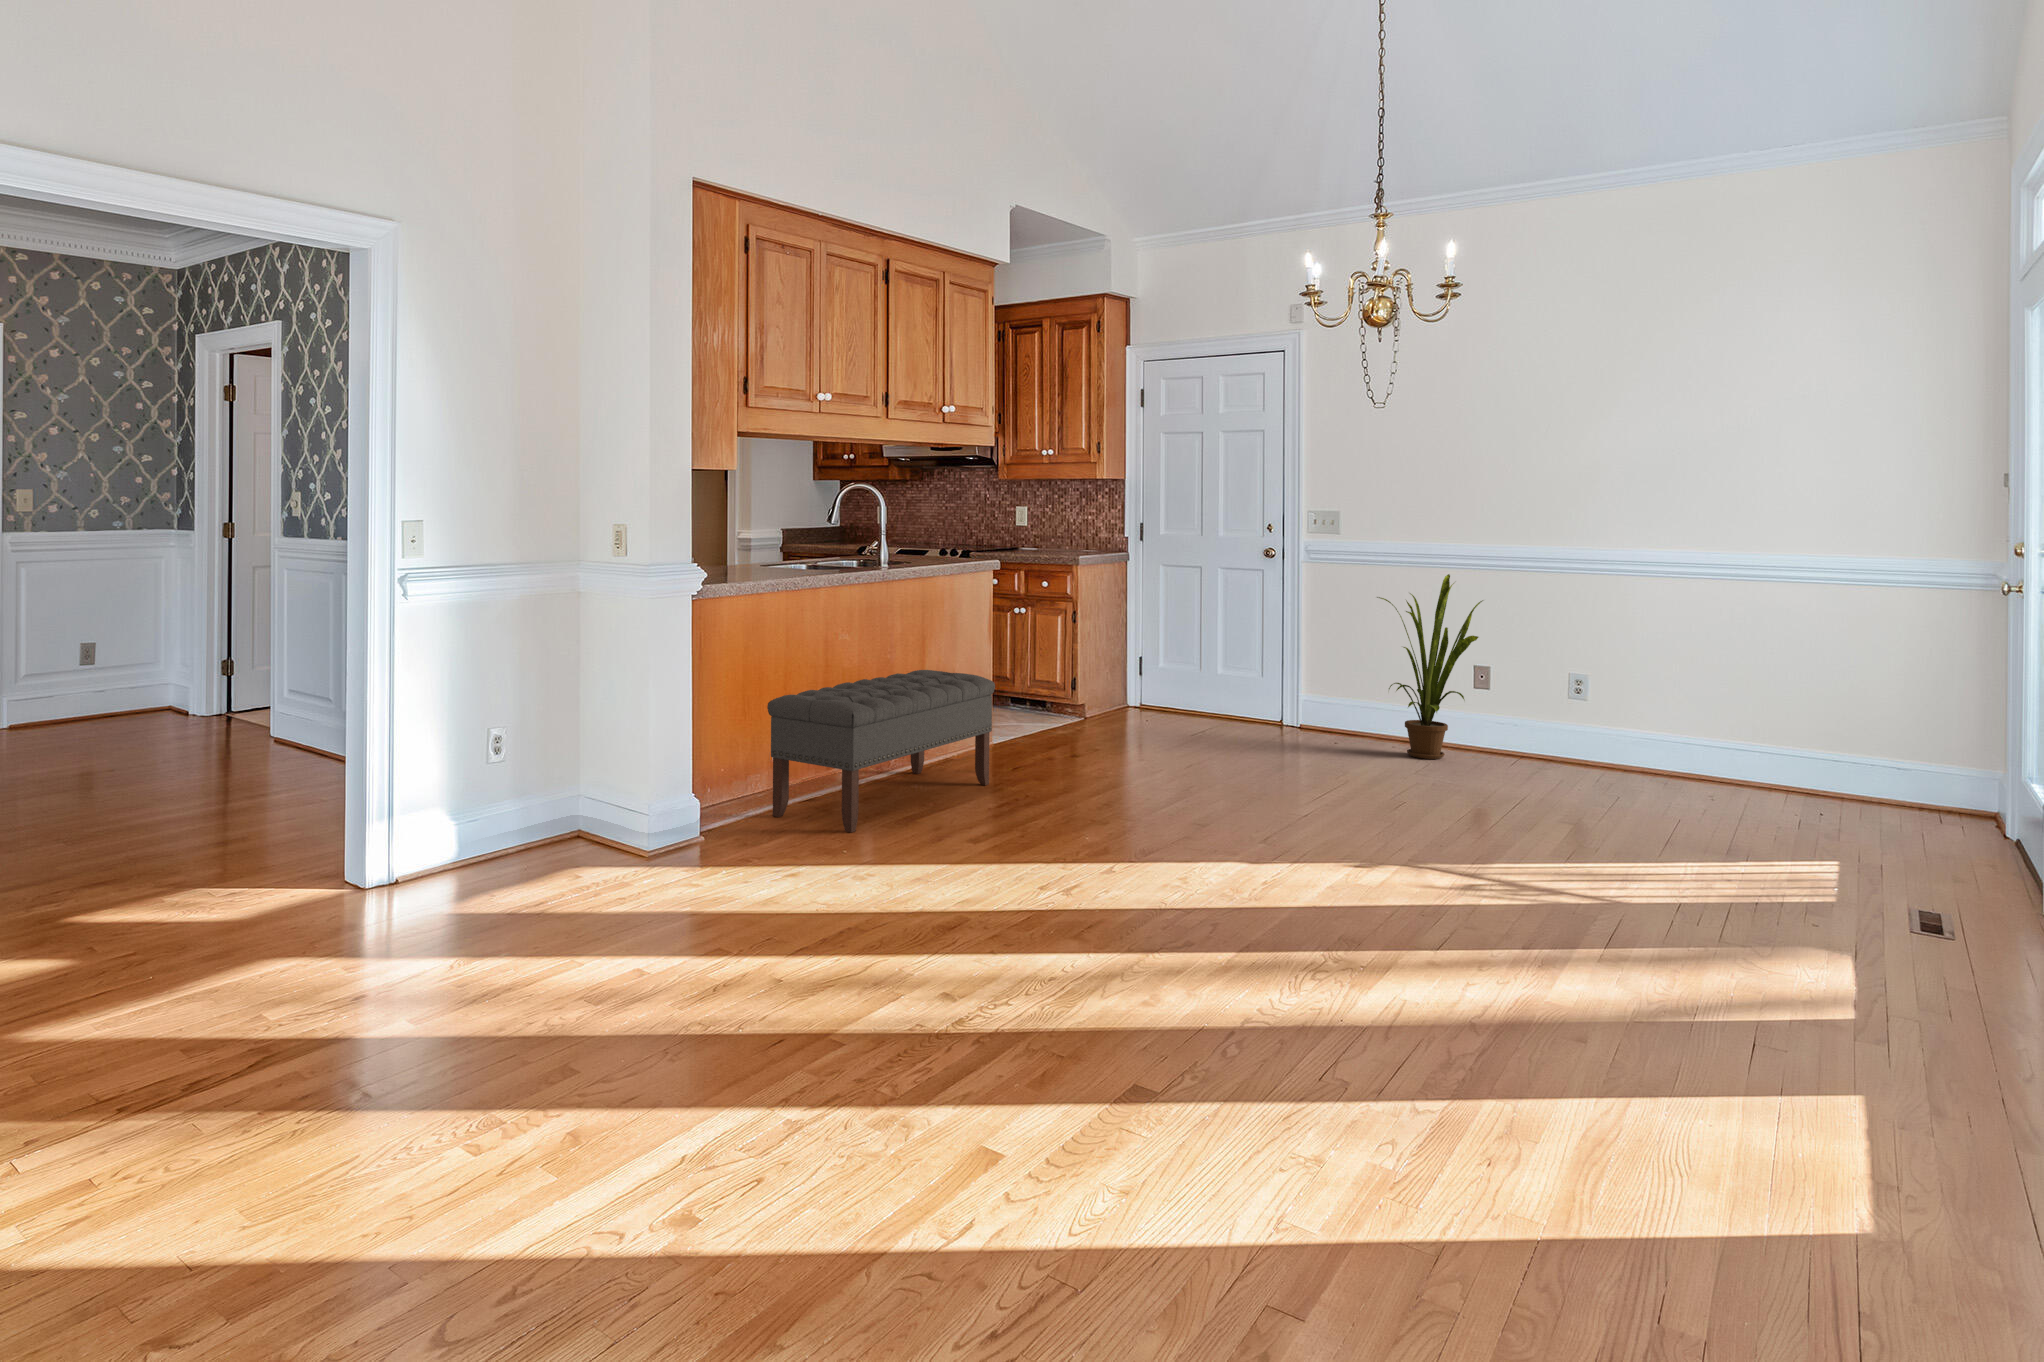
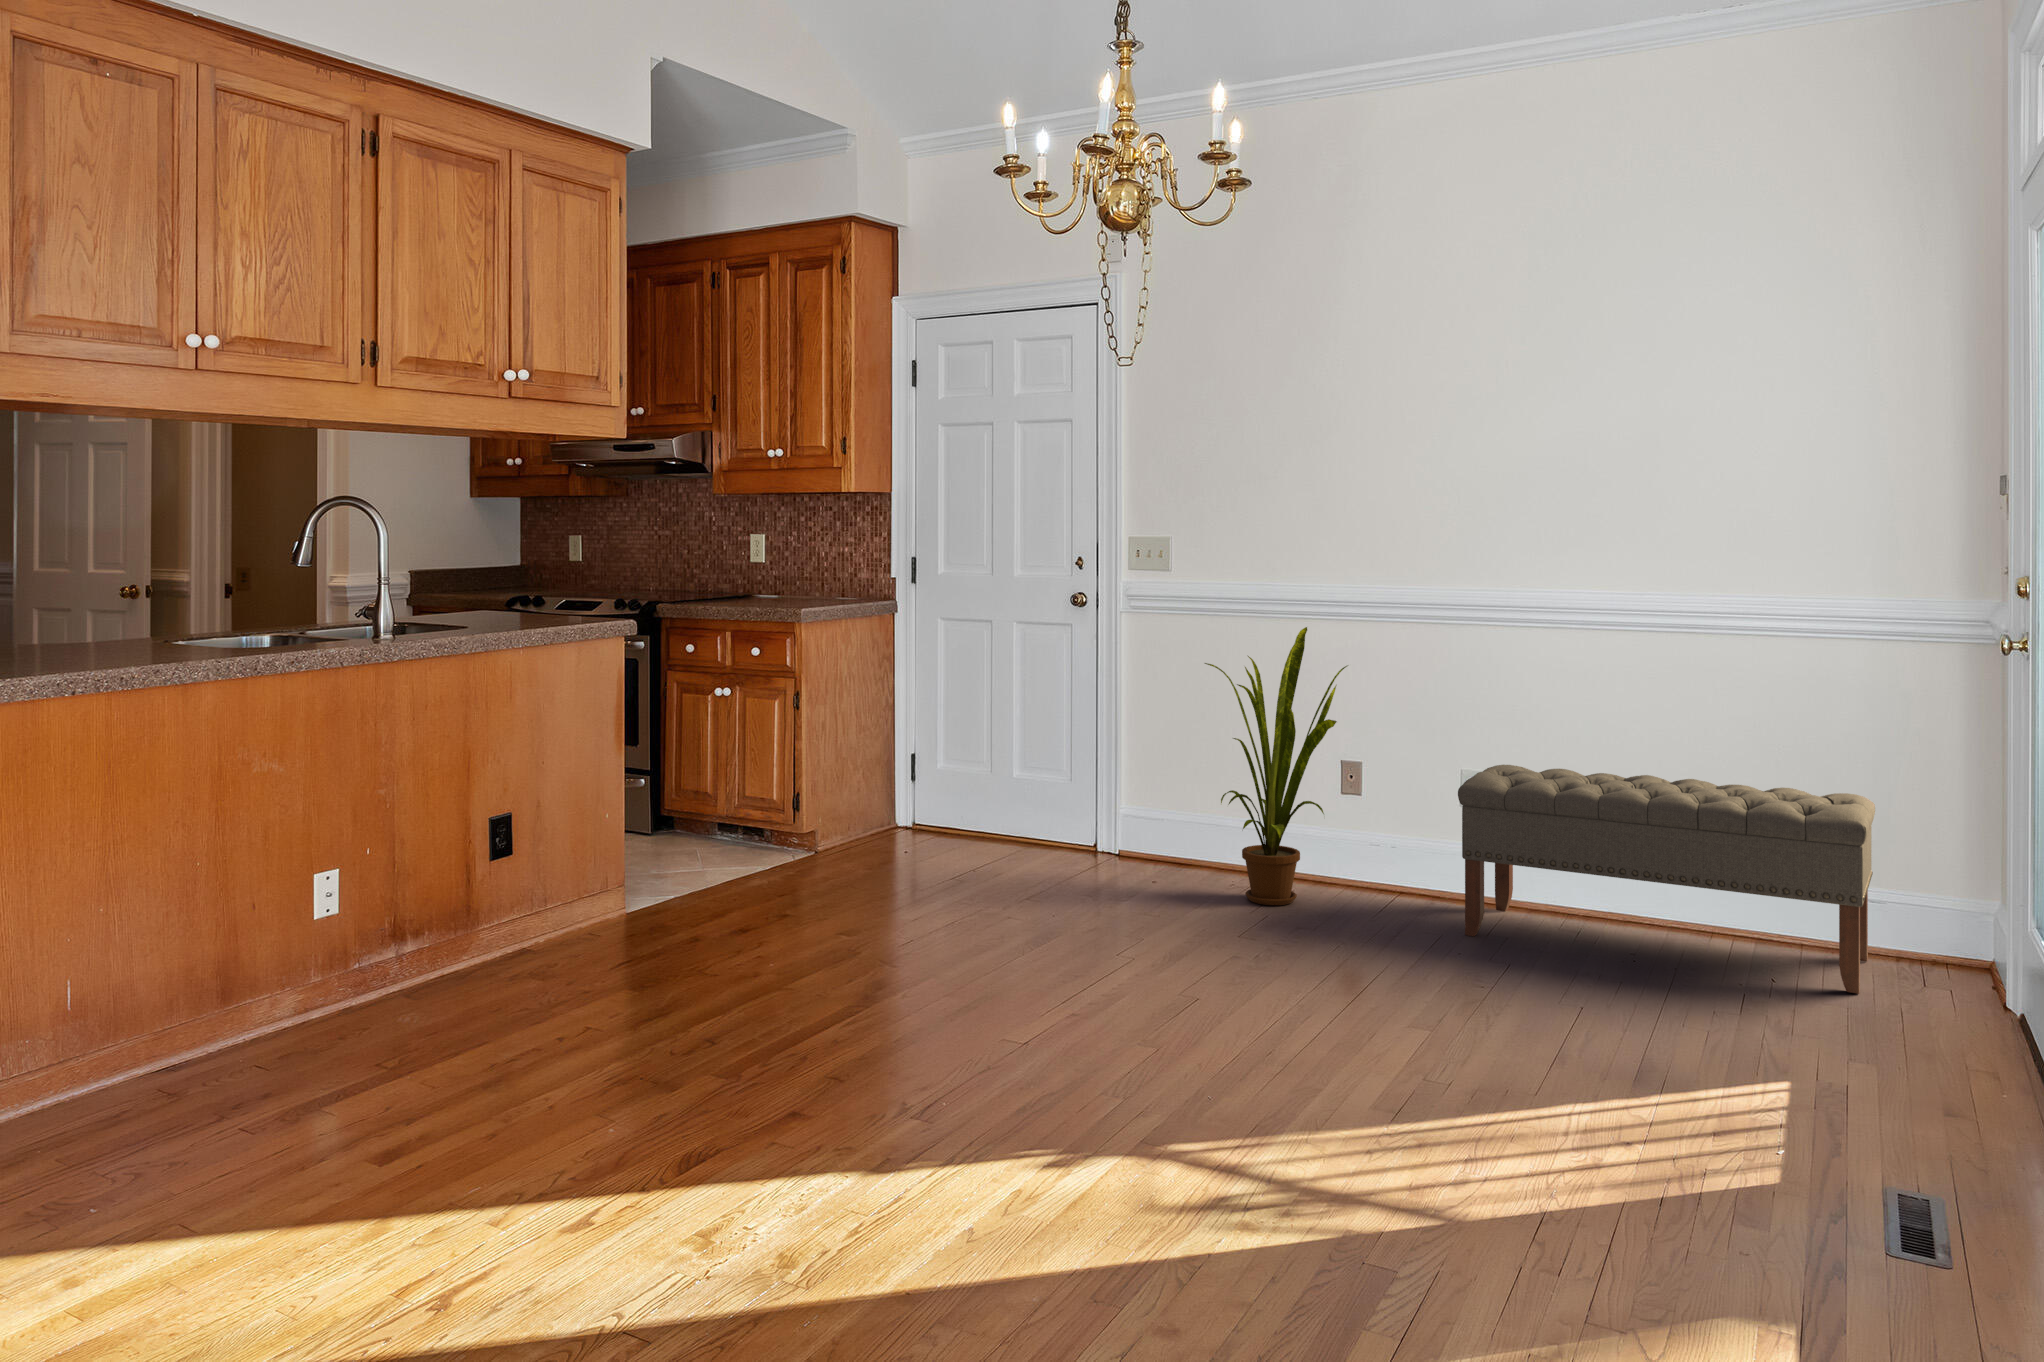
bench: present [767,670,995,832] -> present [1458,765,1875,994]

